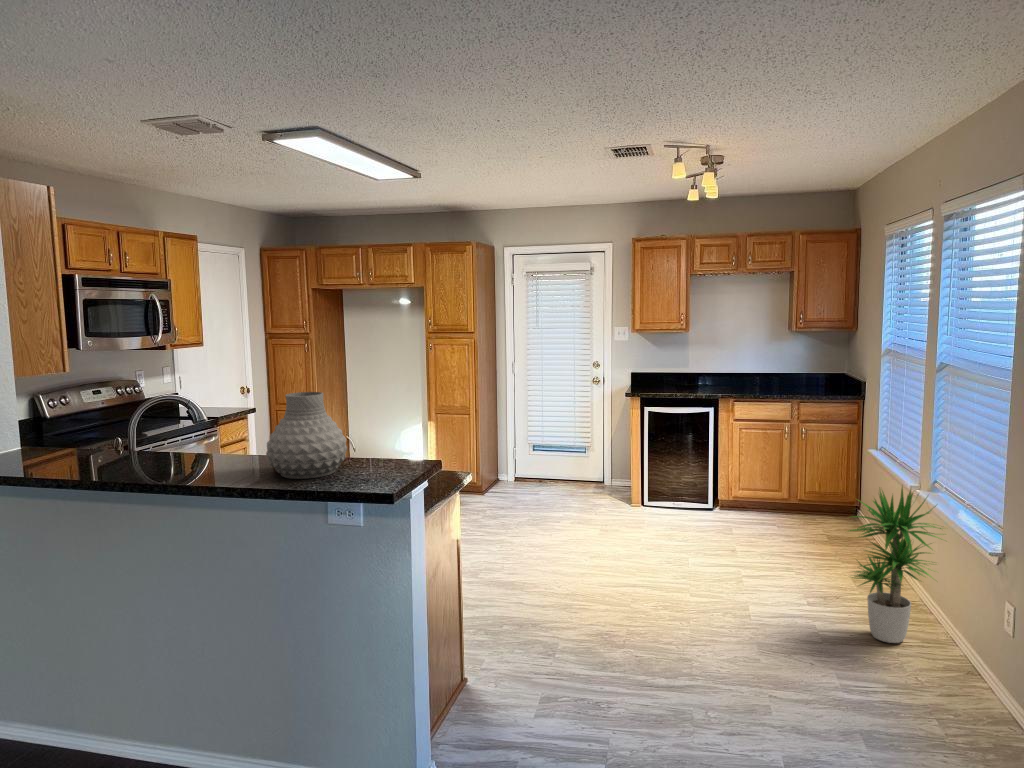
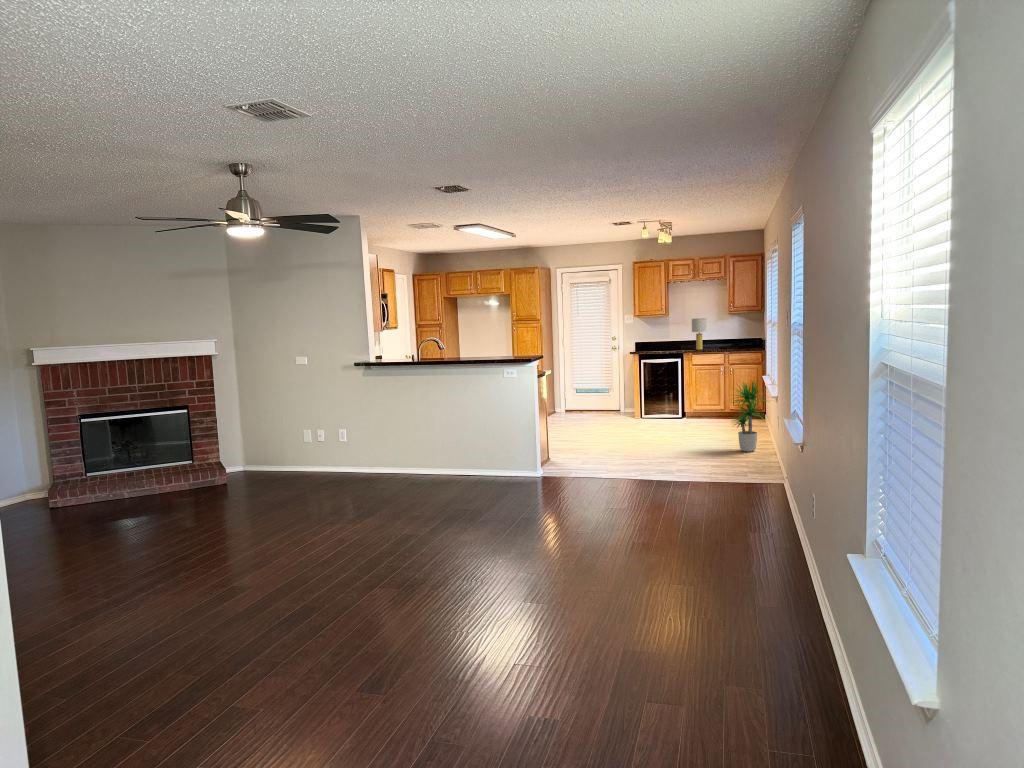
table lamp: none [728,337,771,391] -> present [692,318,716,350]
vase: present [266,392,347,479] -> none [484,334,513,364]

